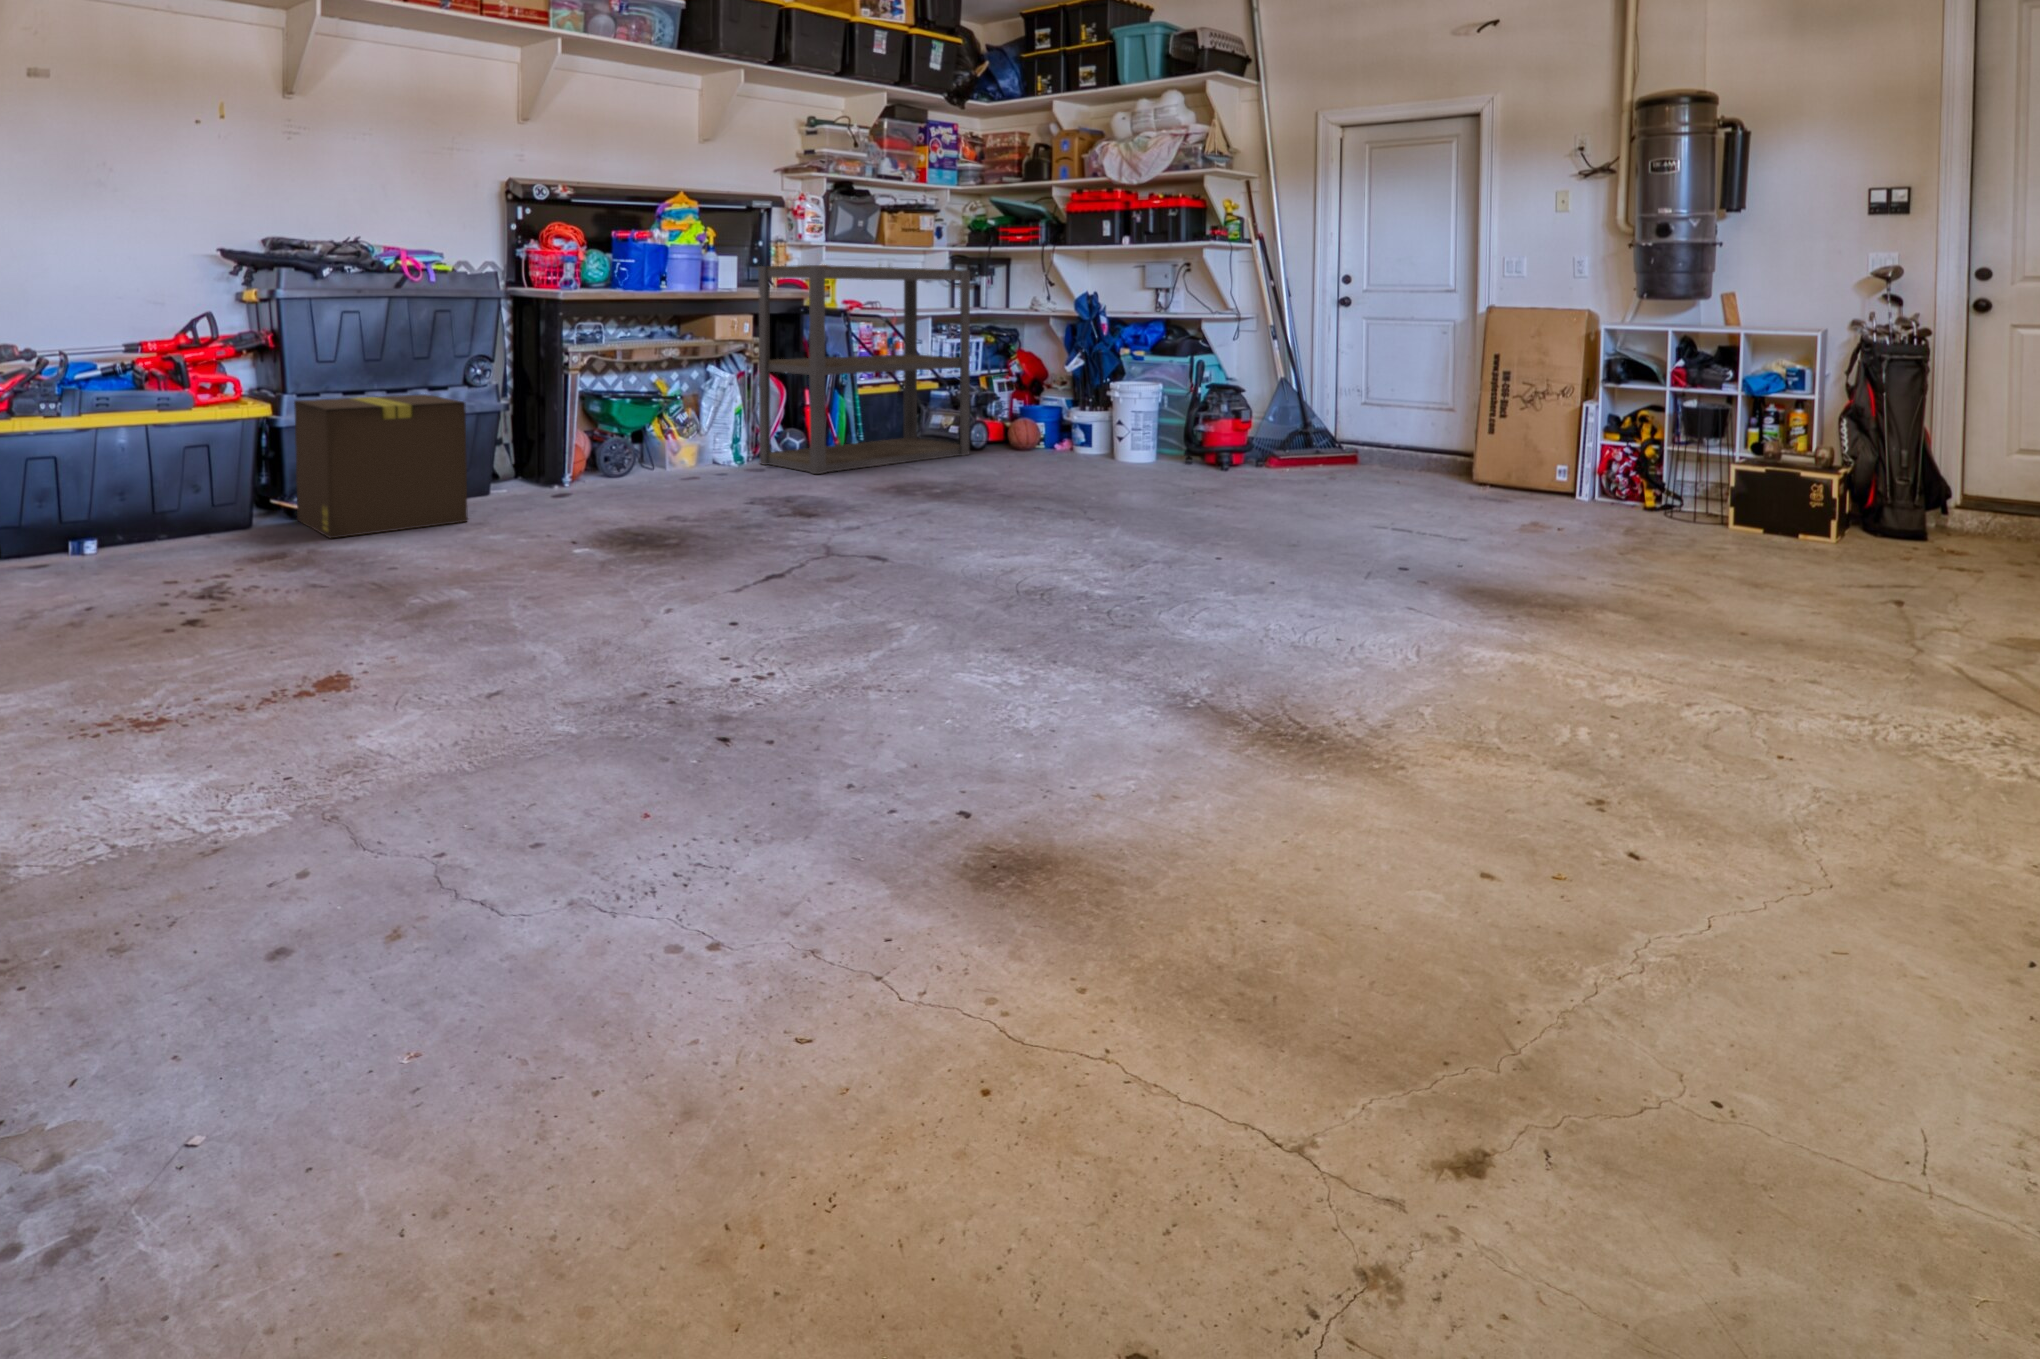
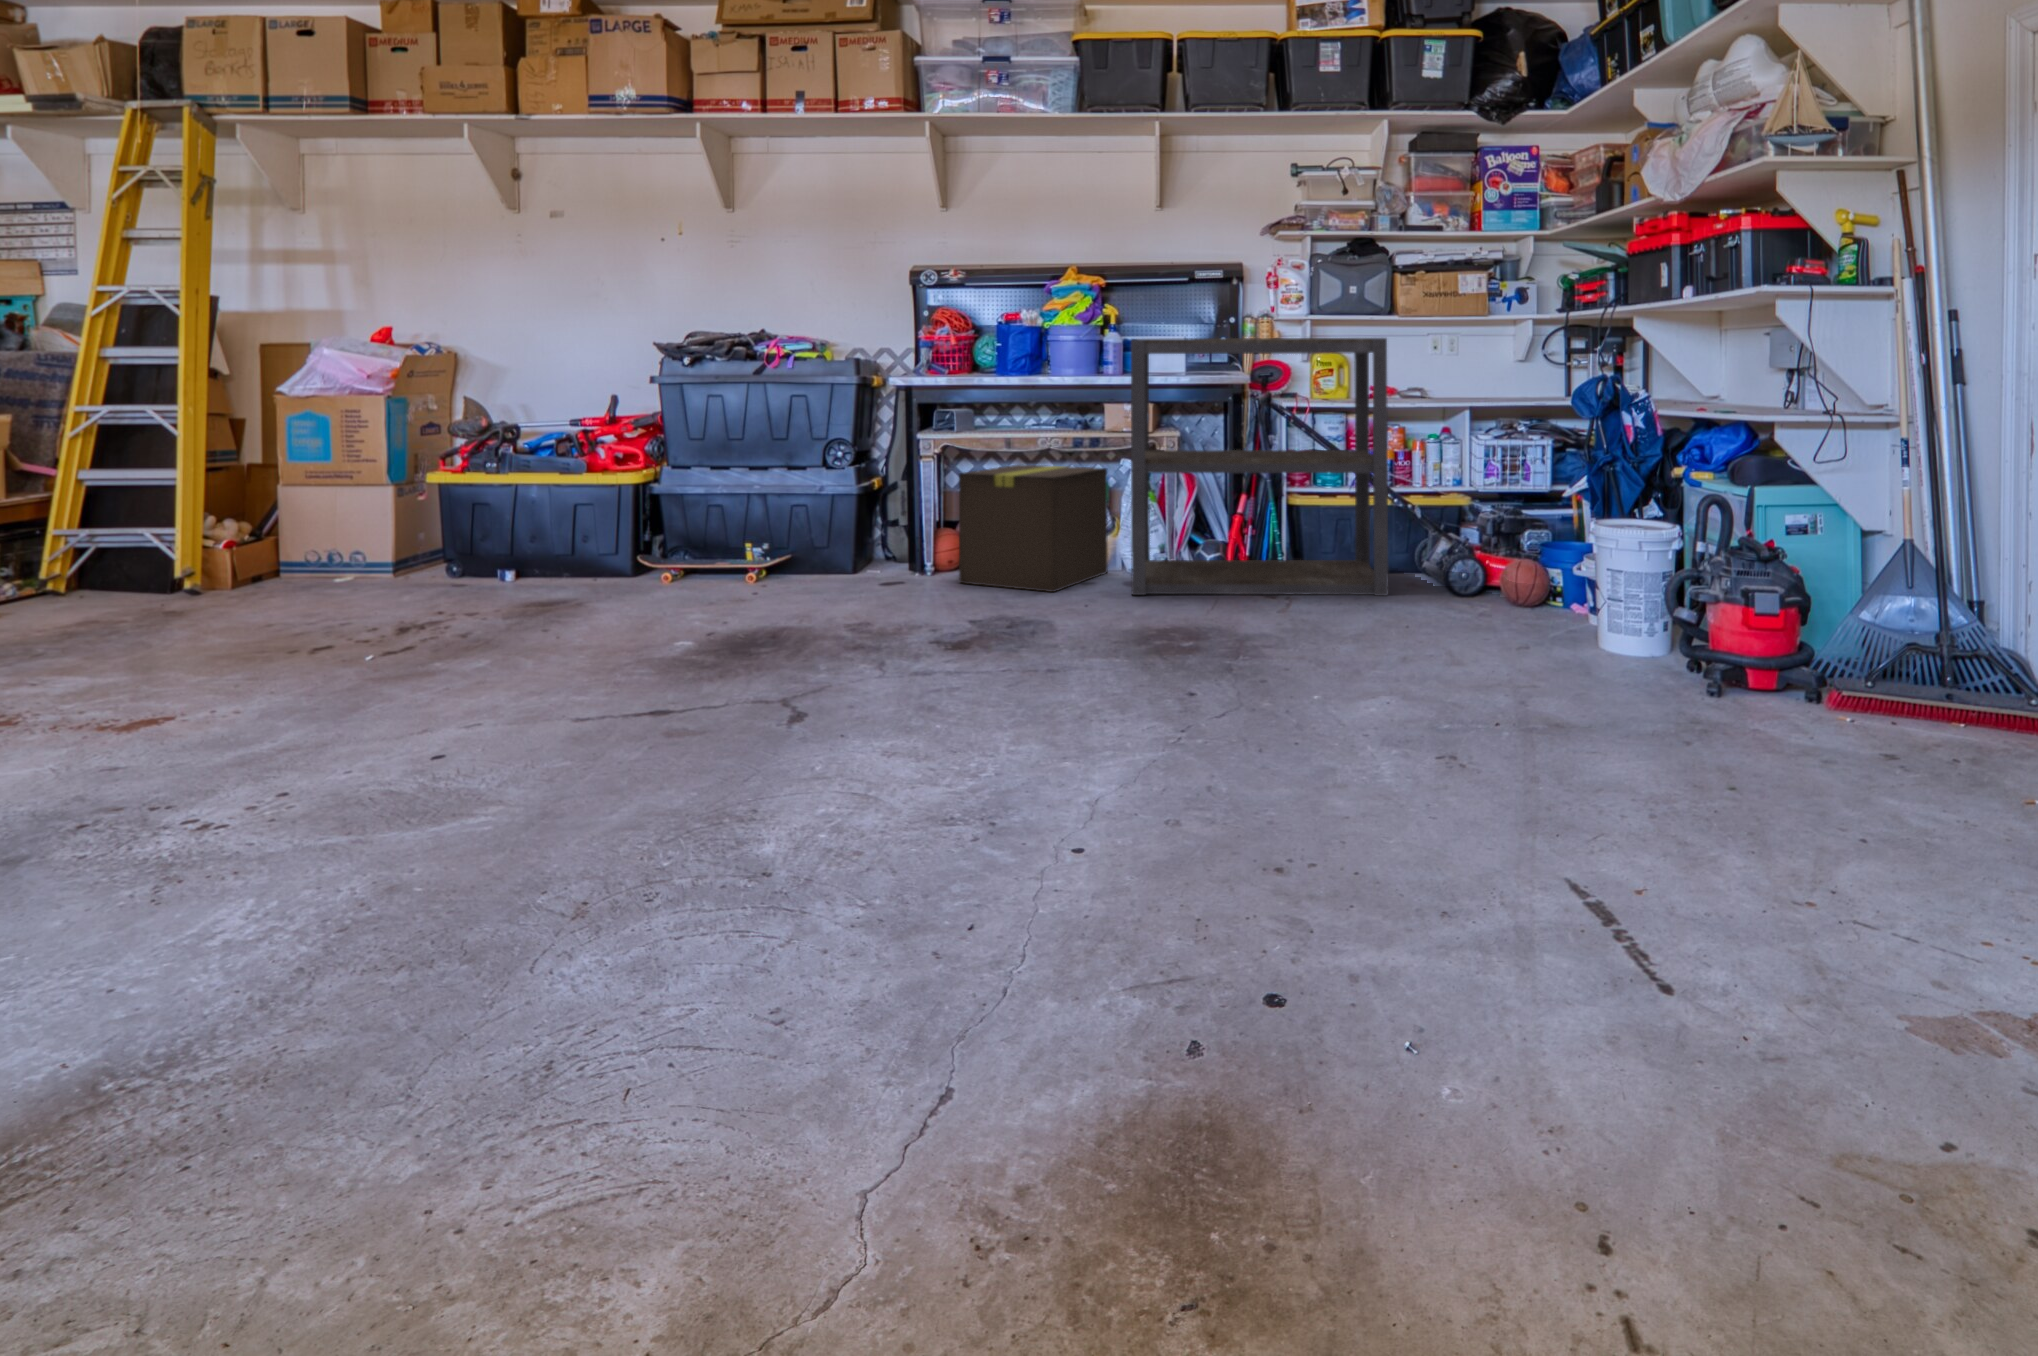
cardboard box: present [294,394,468,539] -> present [959,465,1108,592]

